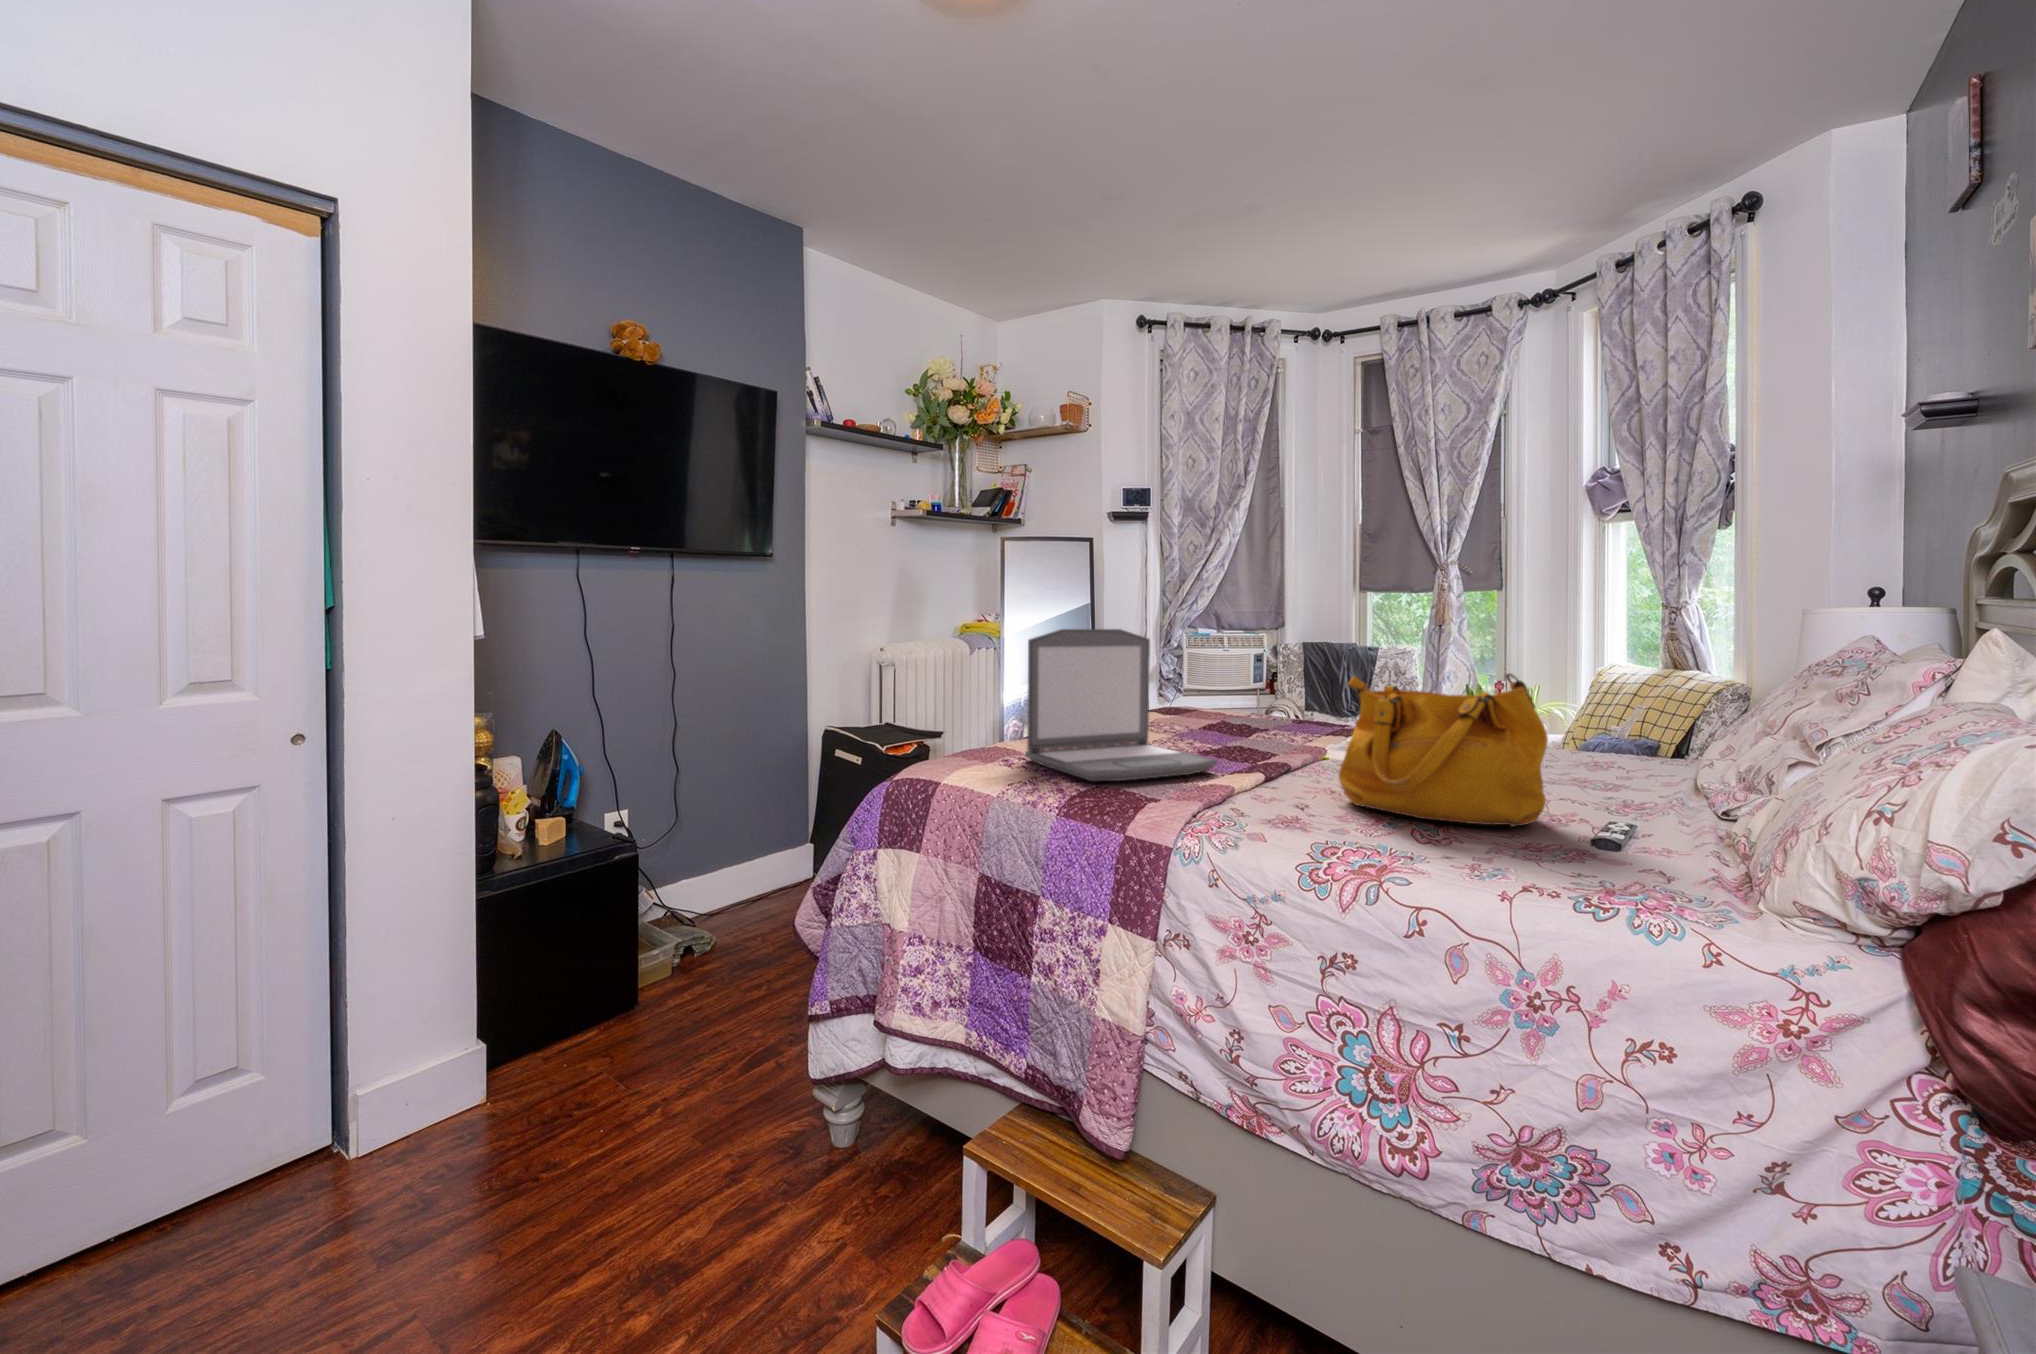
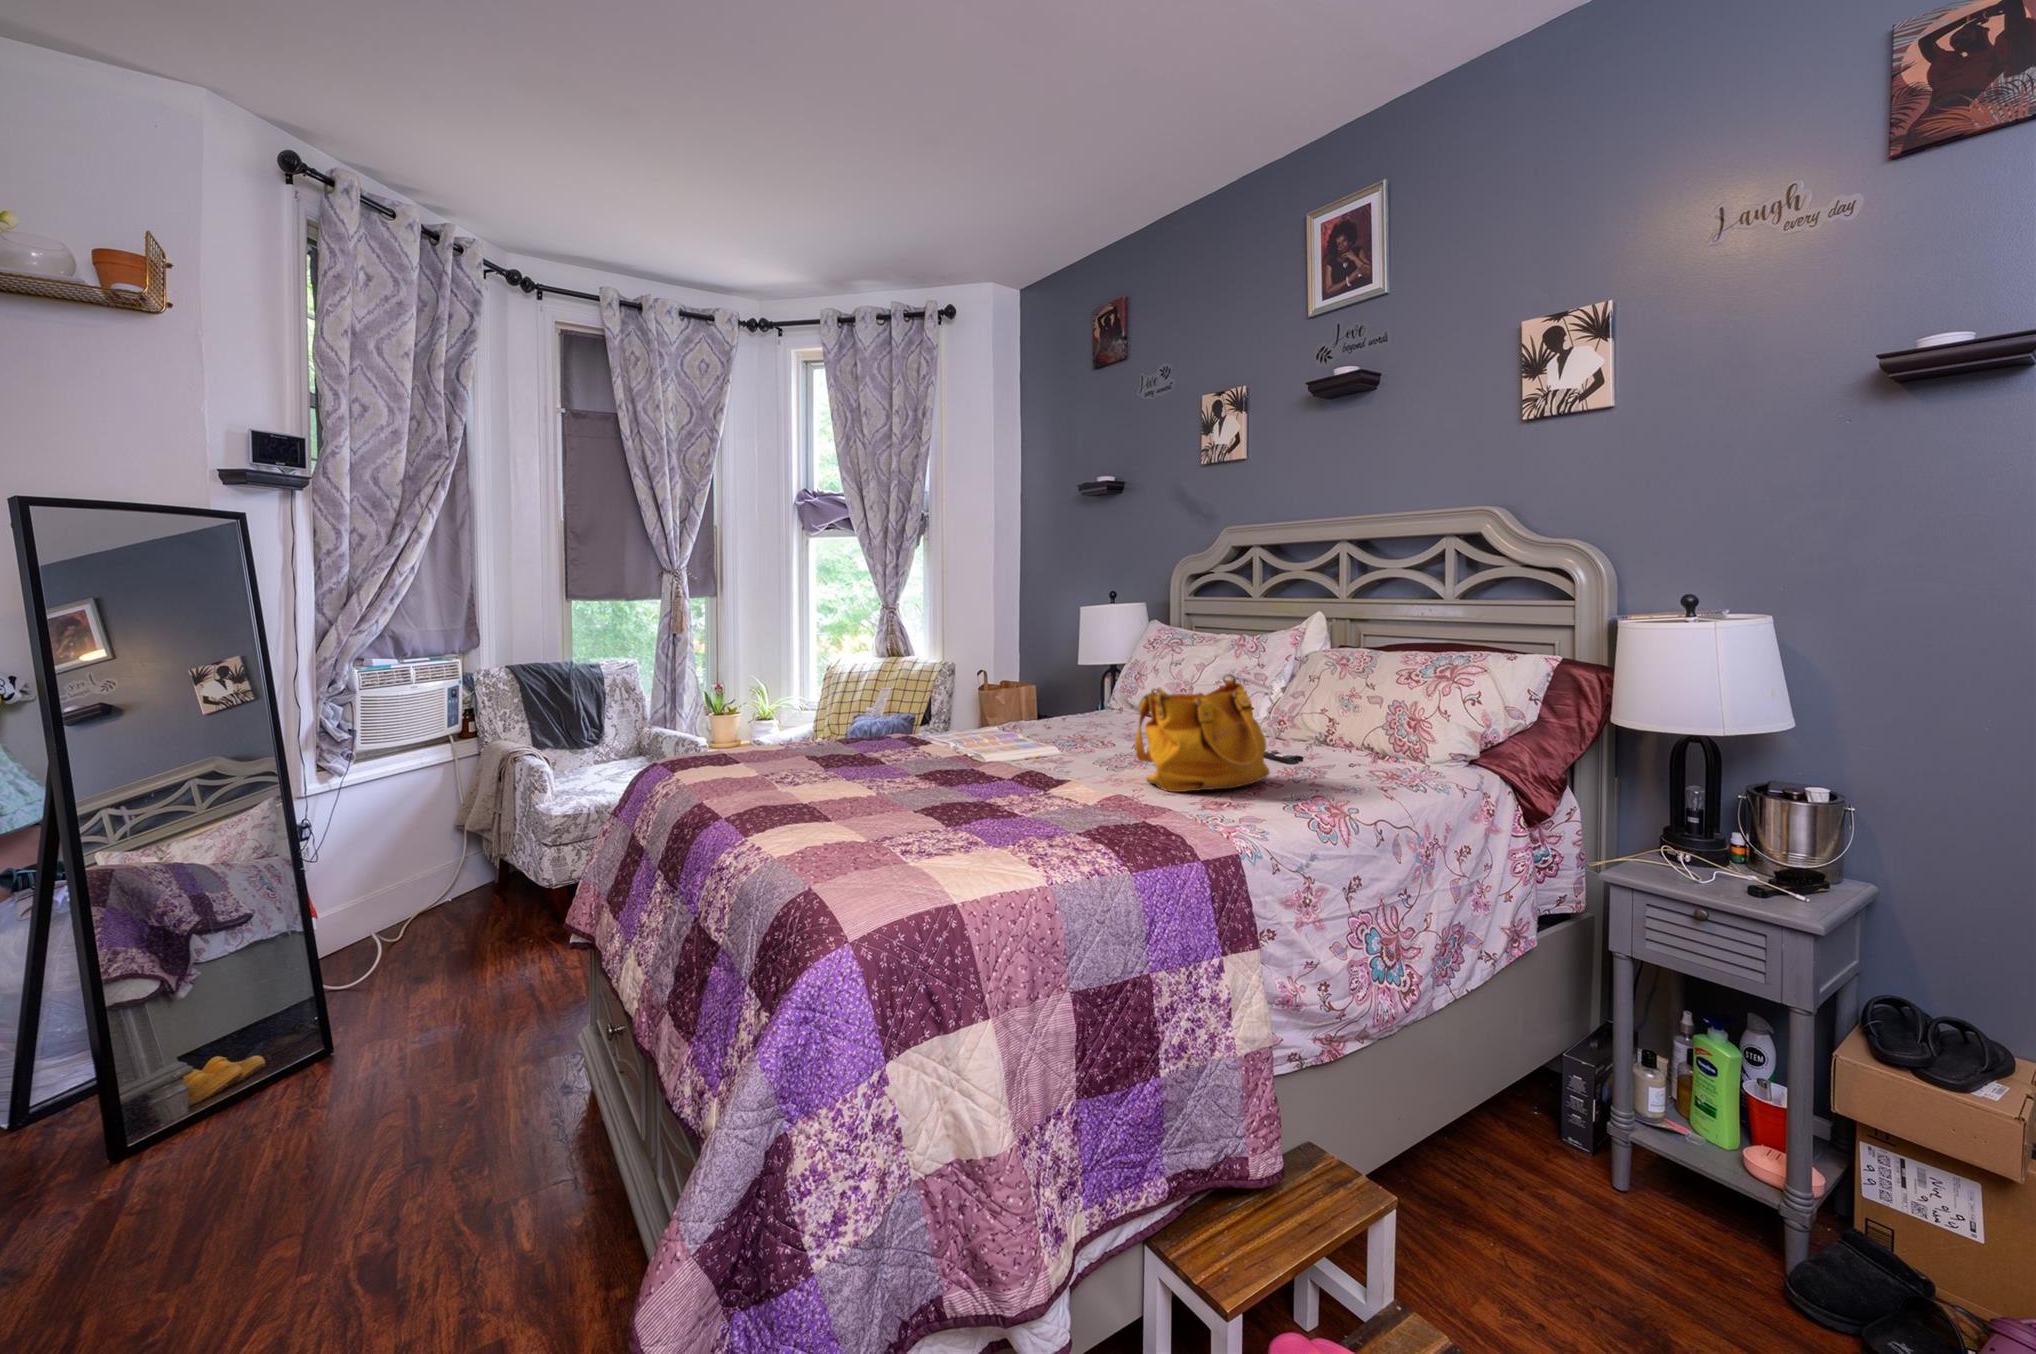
laptop: present [1025,629,1218,781] -> none [909,660,1070,837]

